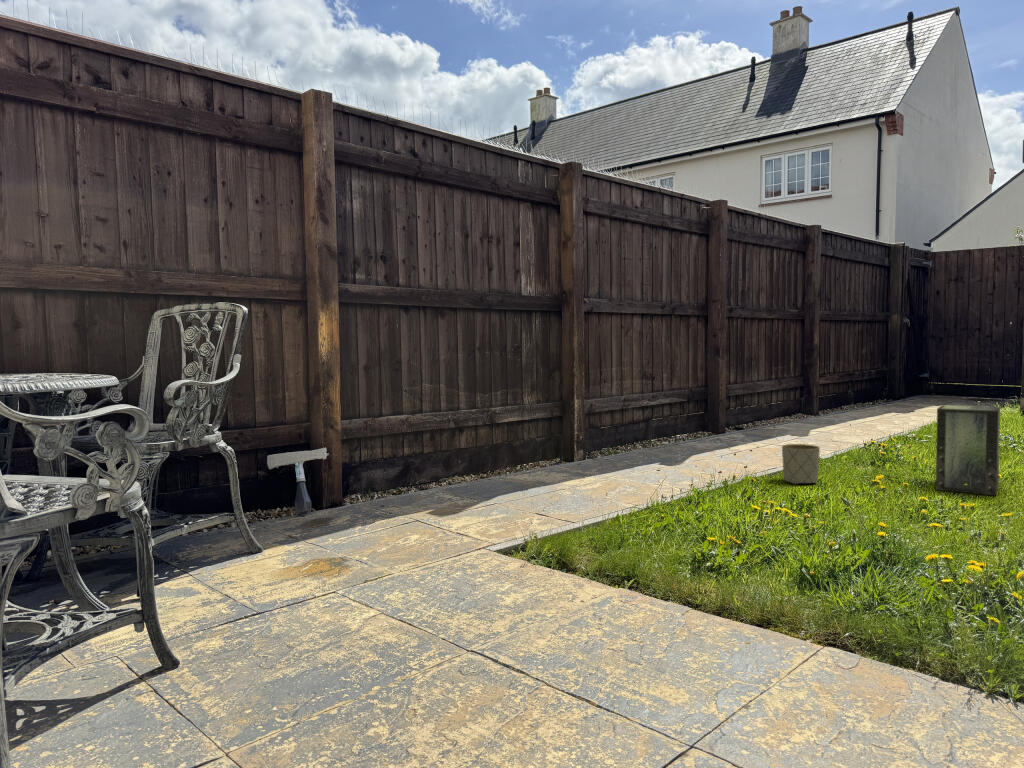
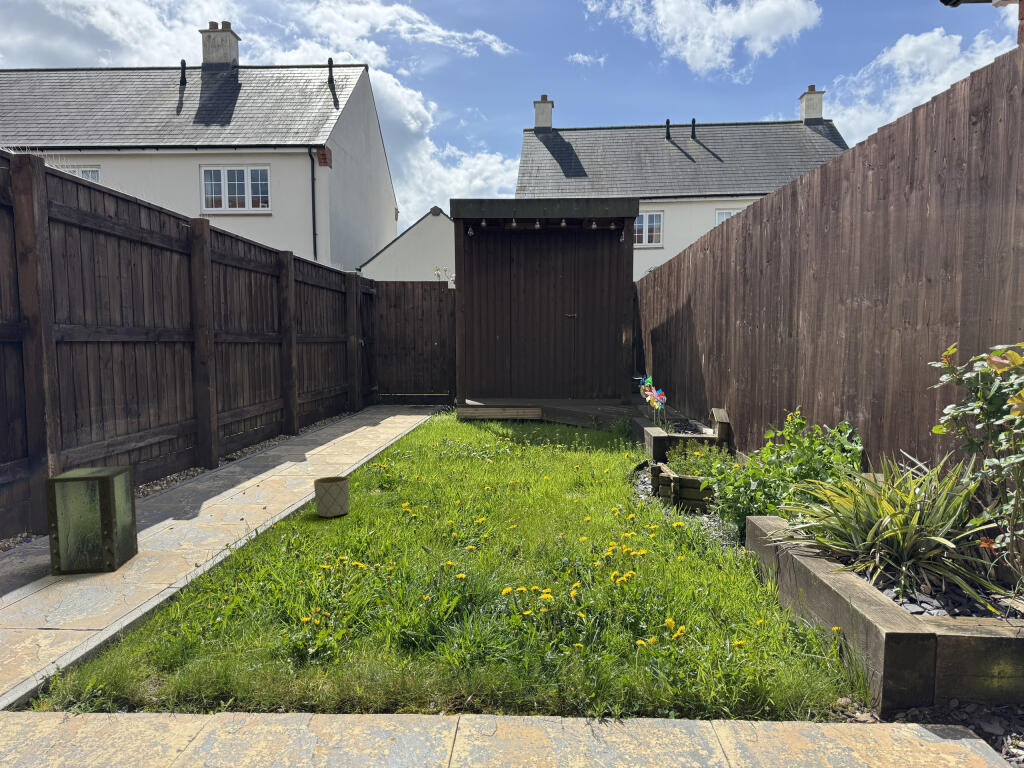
storage box: present [936,405,1000,495] -> present [45,465,138,575]

